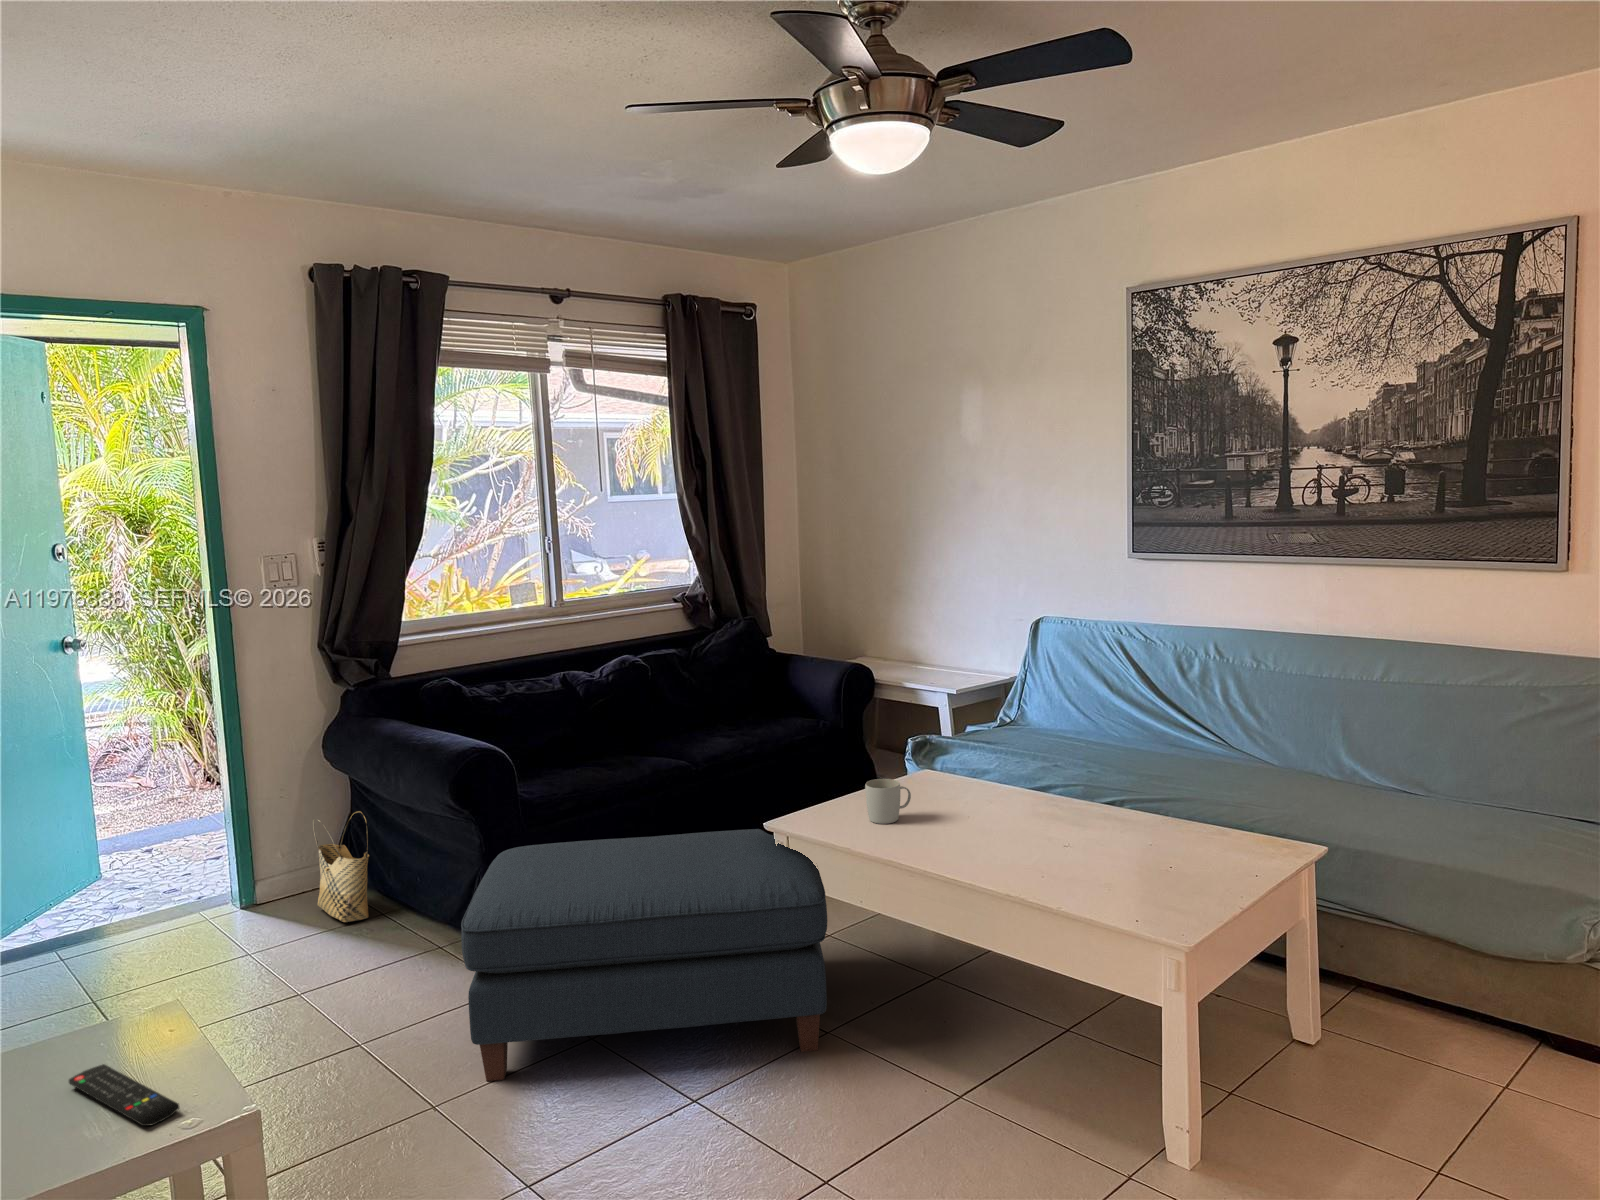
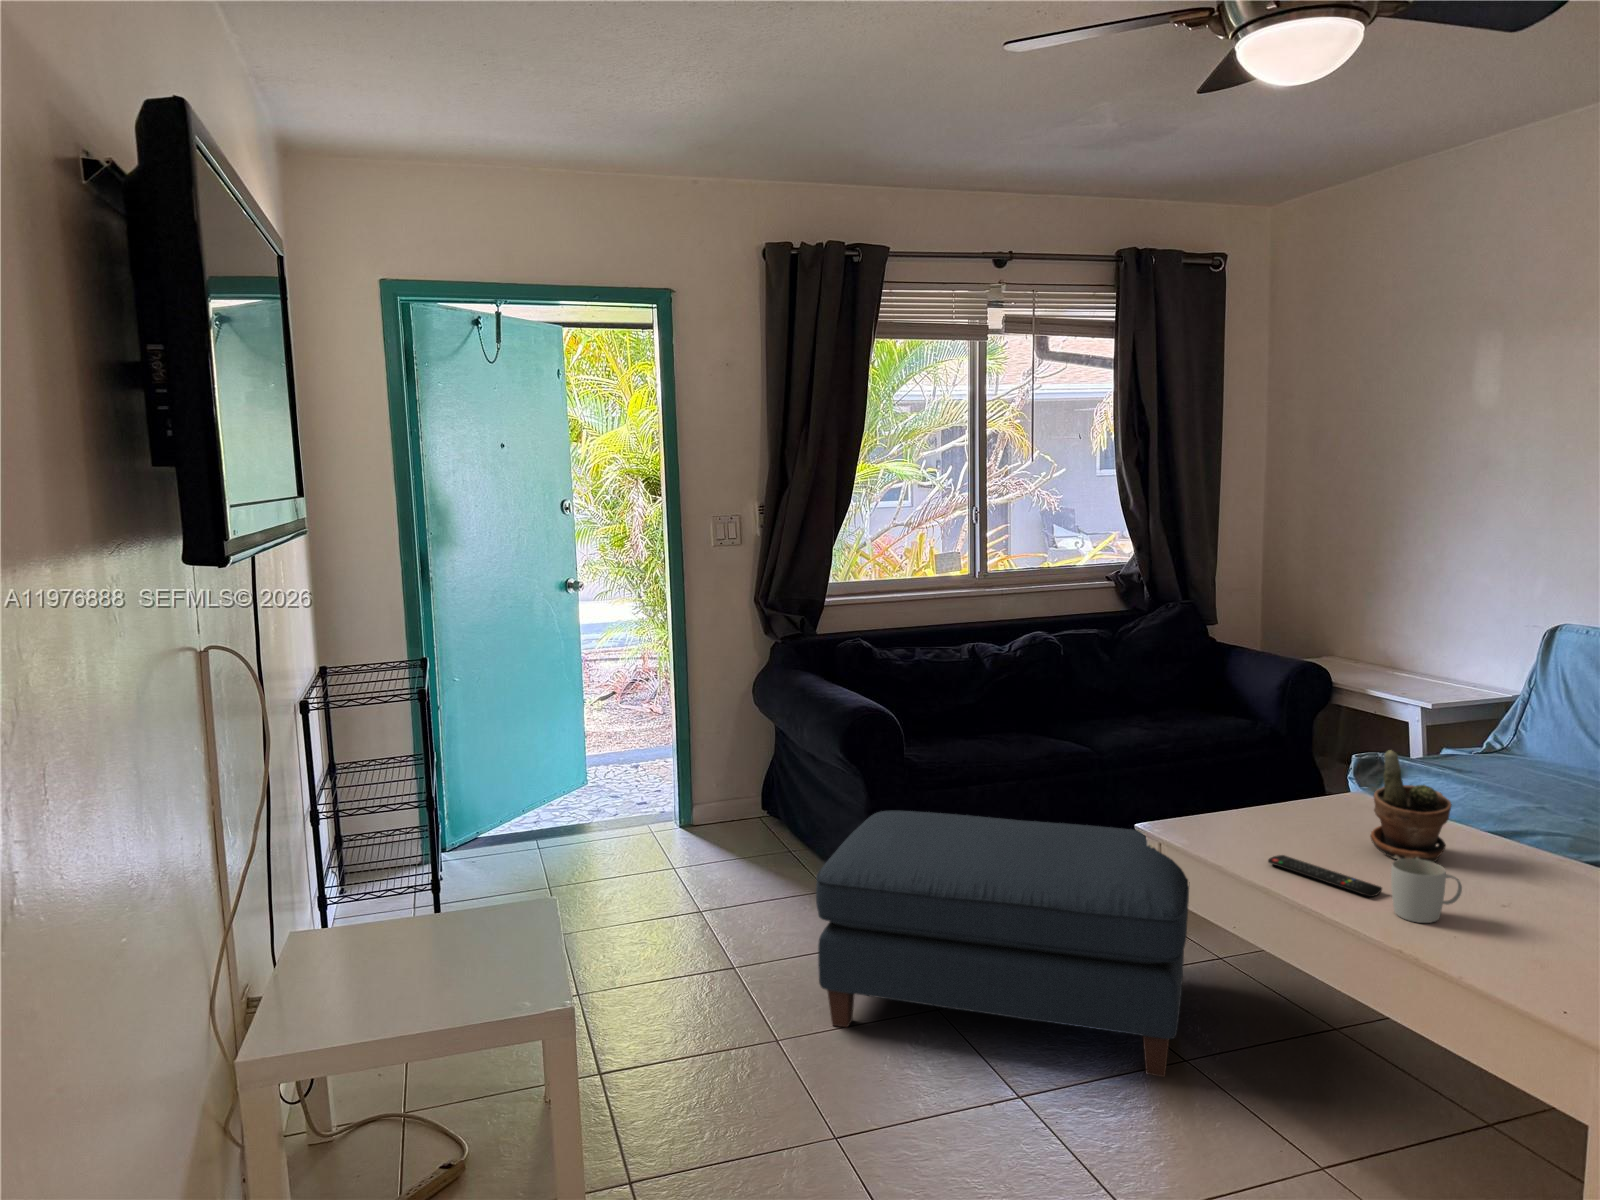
potted plant: none [957,727,1016,820] -> present [1371,750,1452,862]
mug: present [865,779,911,824] -> present [1391,859,1462,923]
woven basket: present [313,811,369,922] -> none [738,756,782,855]
remote control: present [69,1064,180,1126] -> present [1268,855,1382,897]

